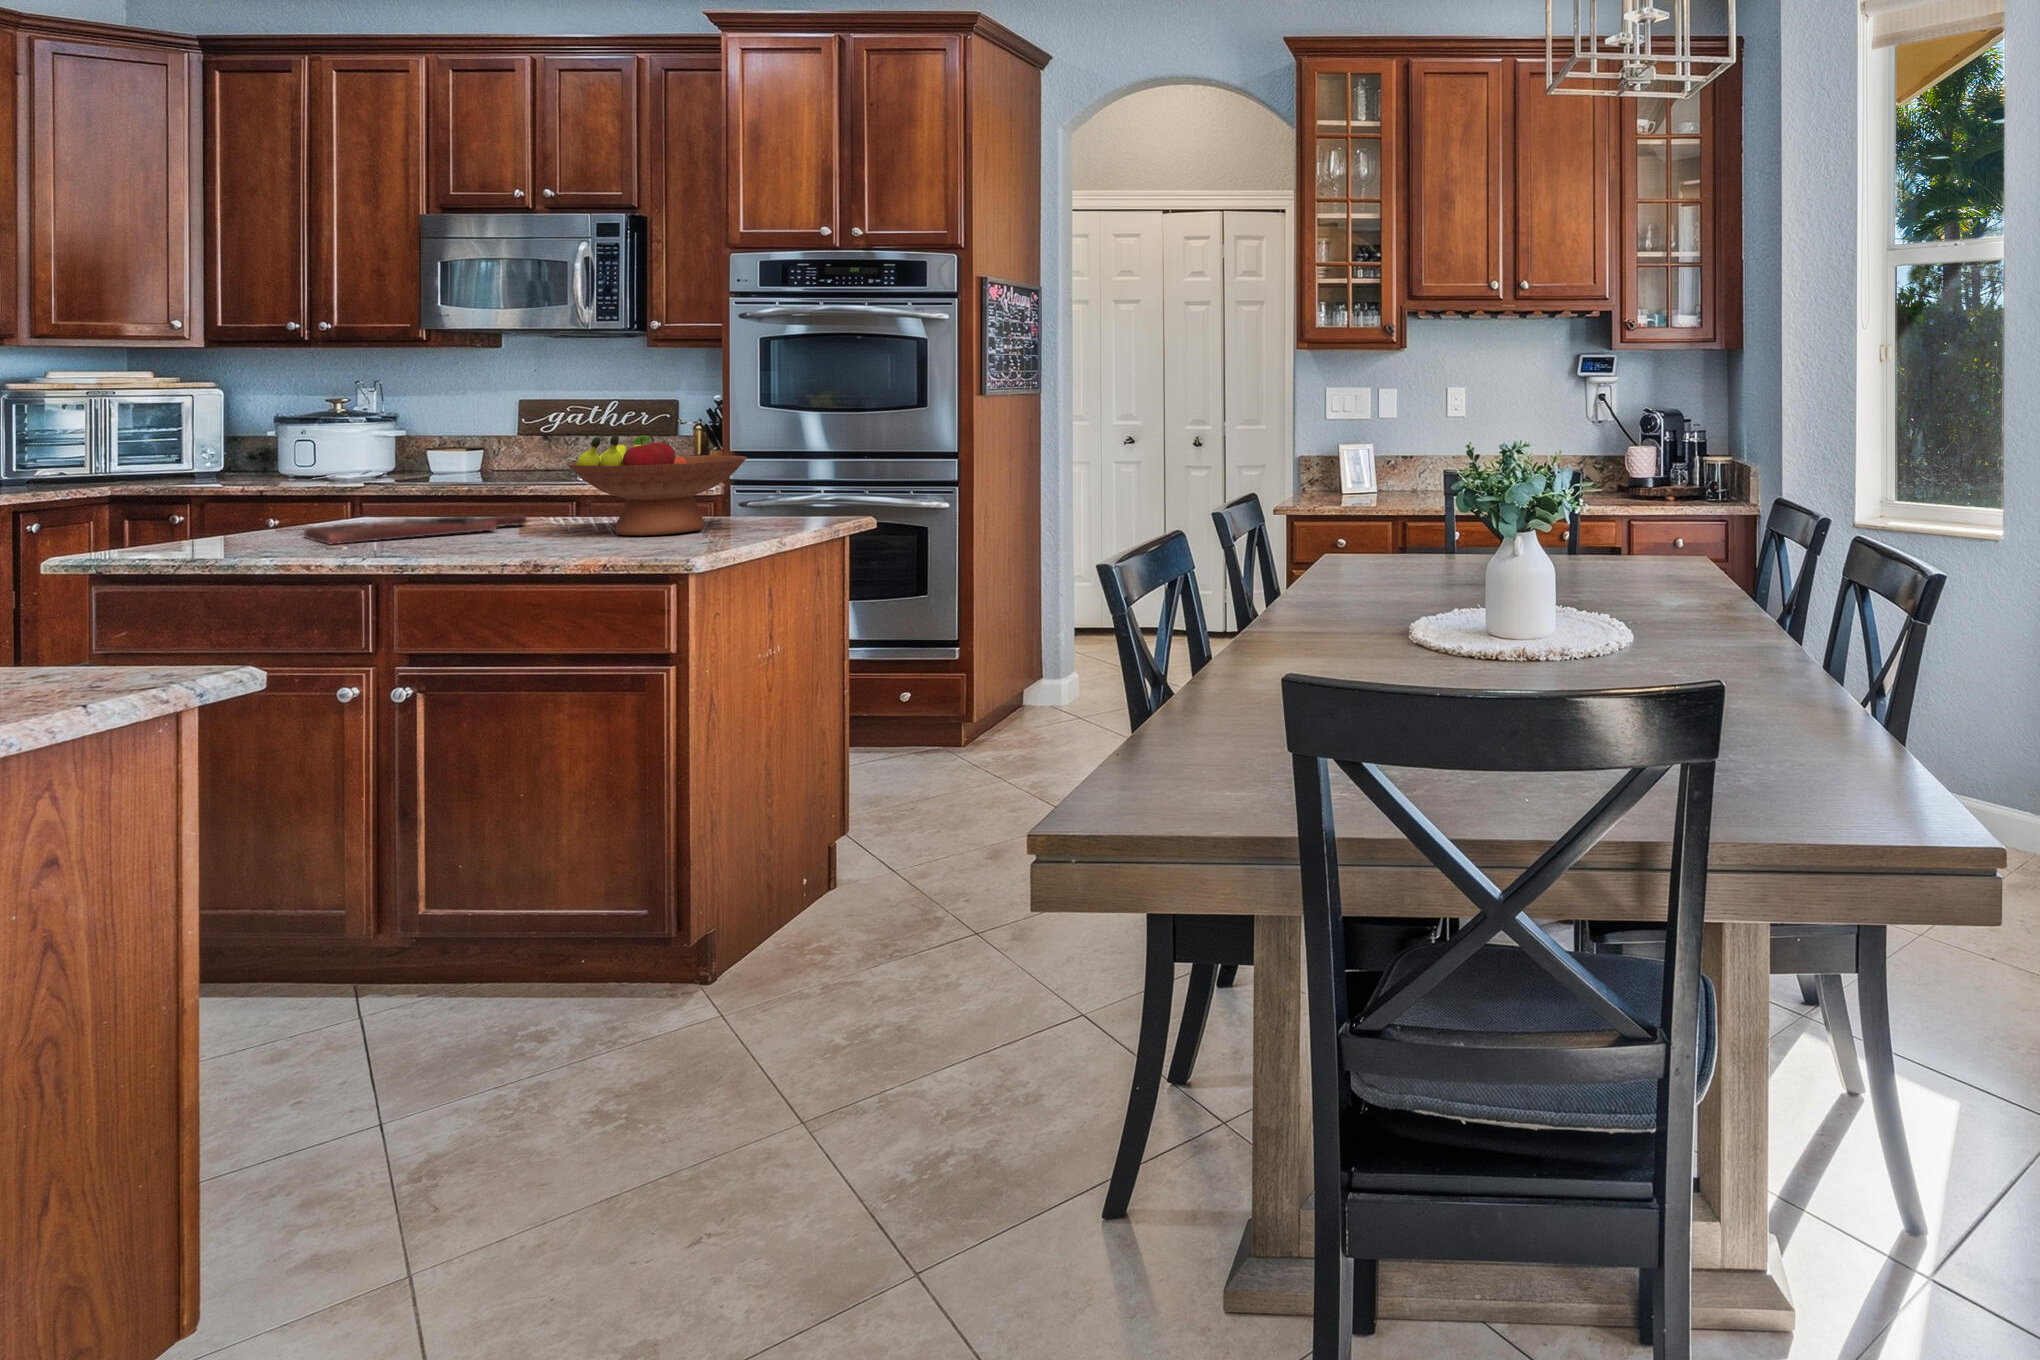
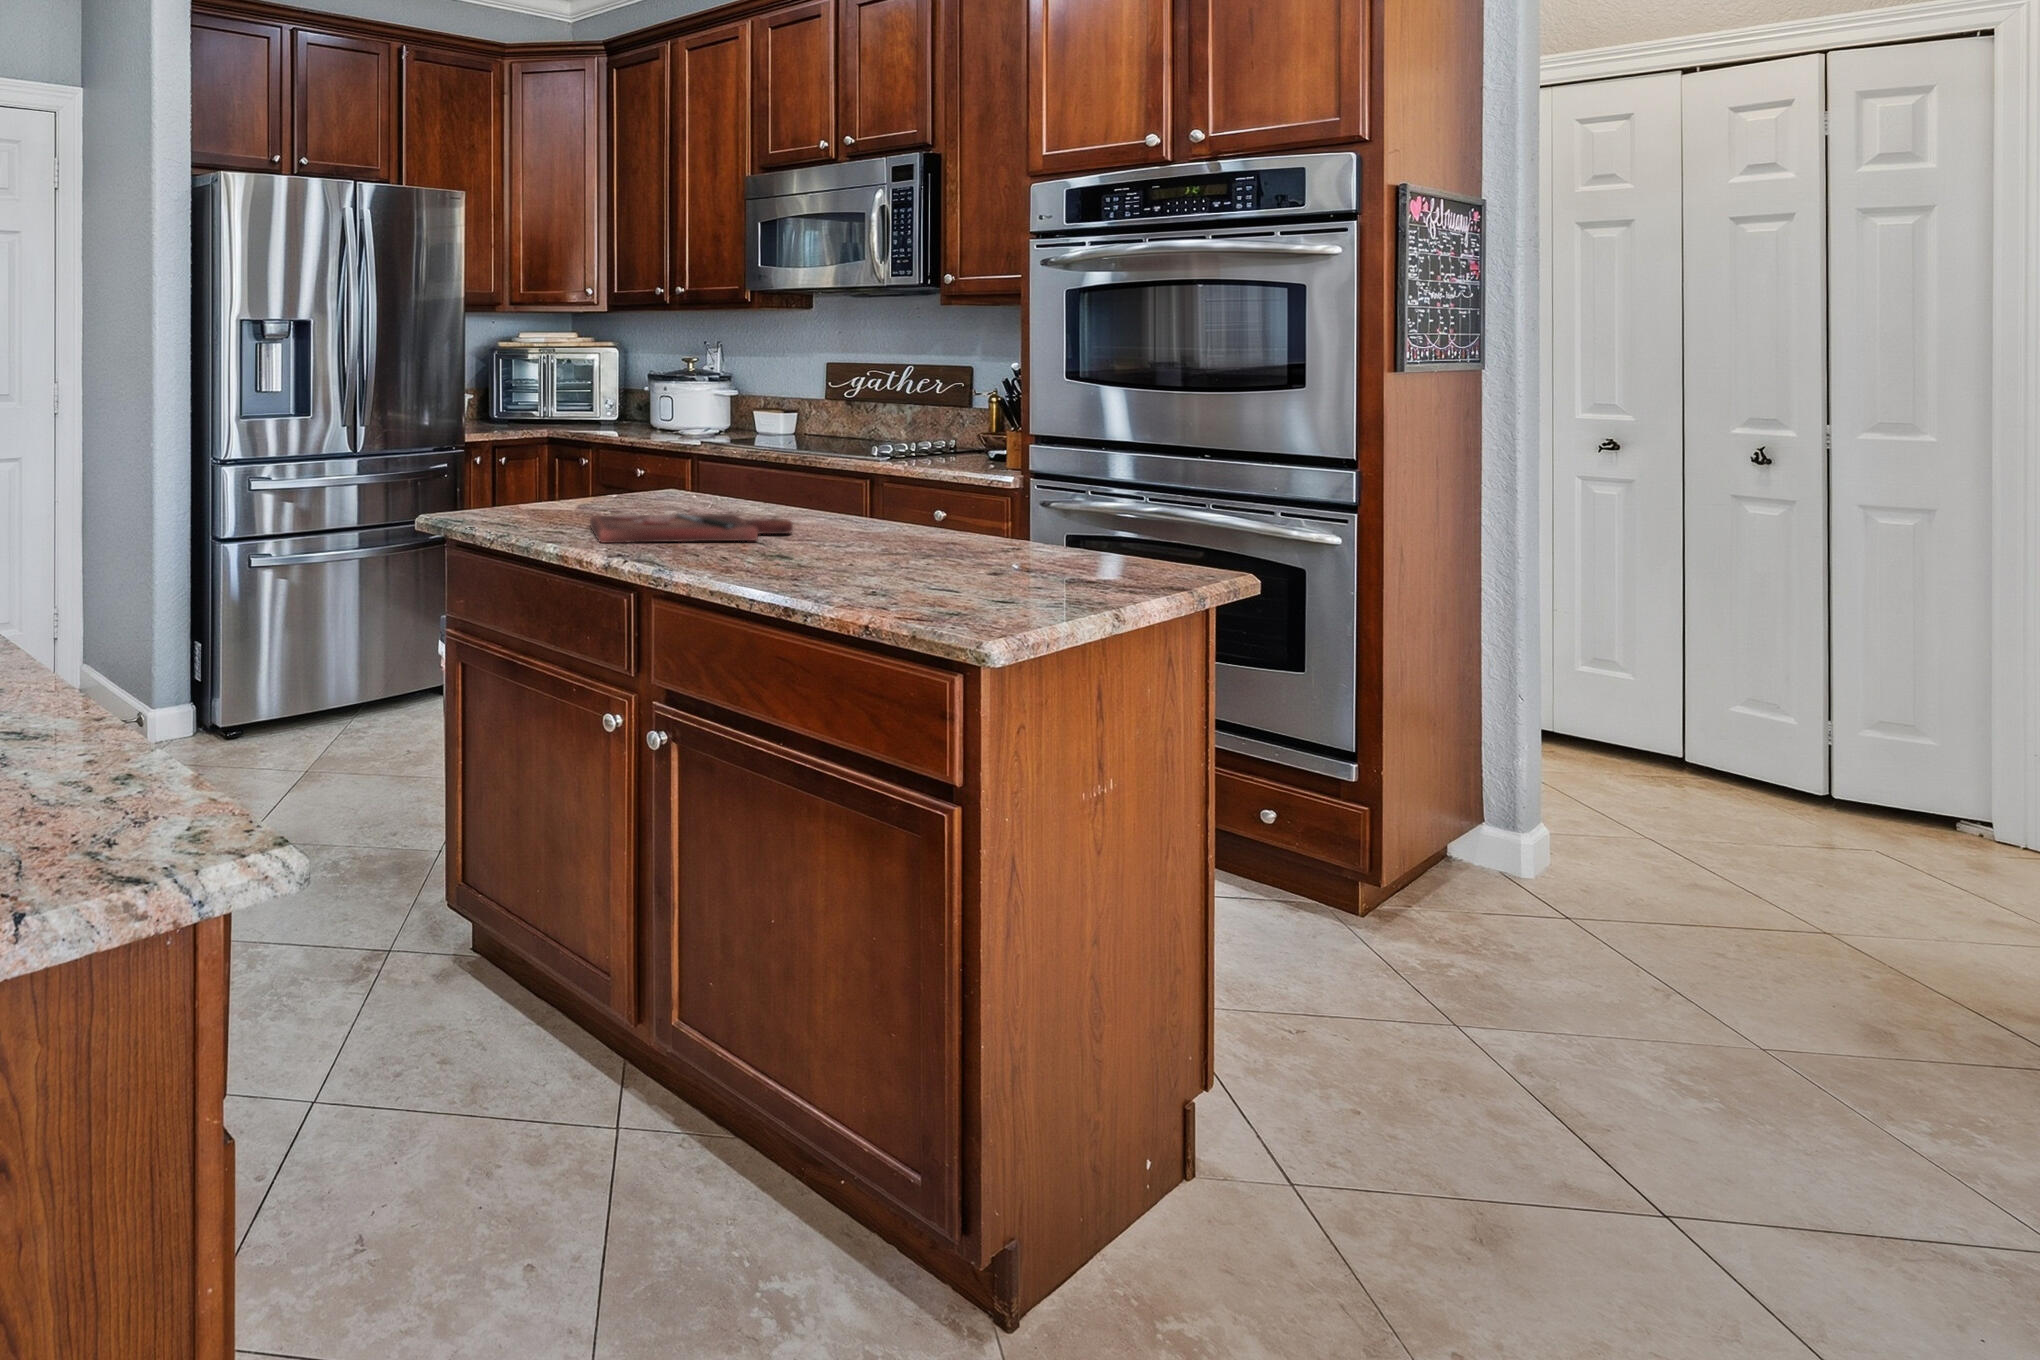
fruit bowl: present [567,435,747,535] -> none [825,429,1053,578]

